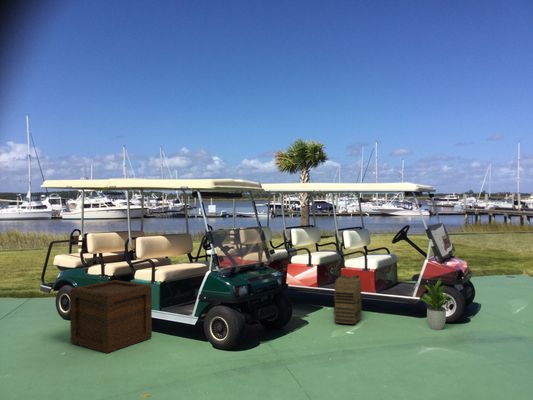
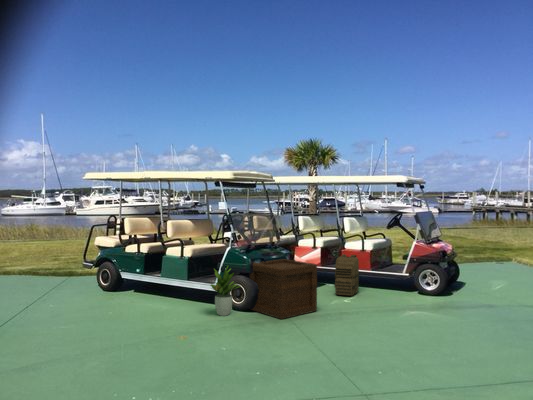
potted plant: present [420,279,453,330] -> present [211,266,238,316]
wooden crate: present [70,280,152,353] -> present [250,259,317,319]

